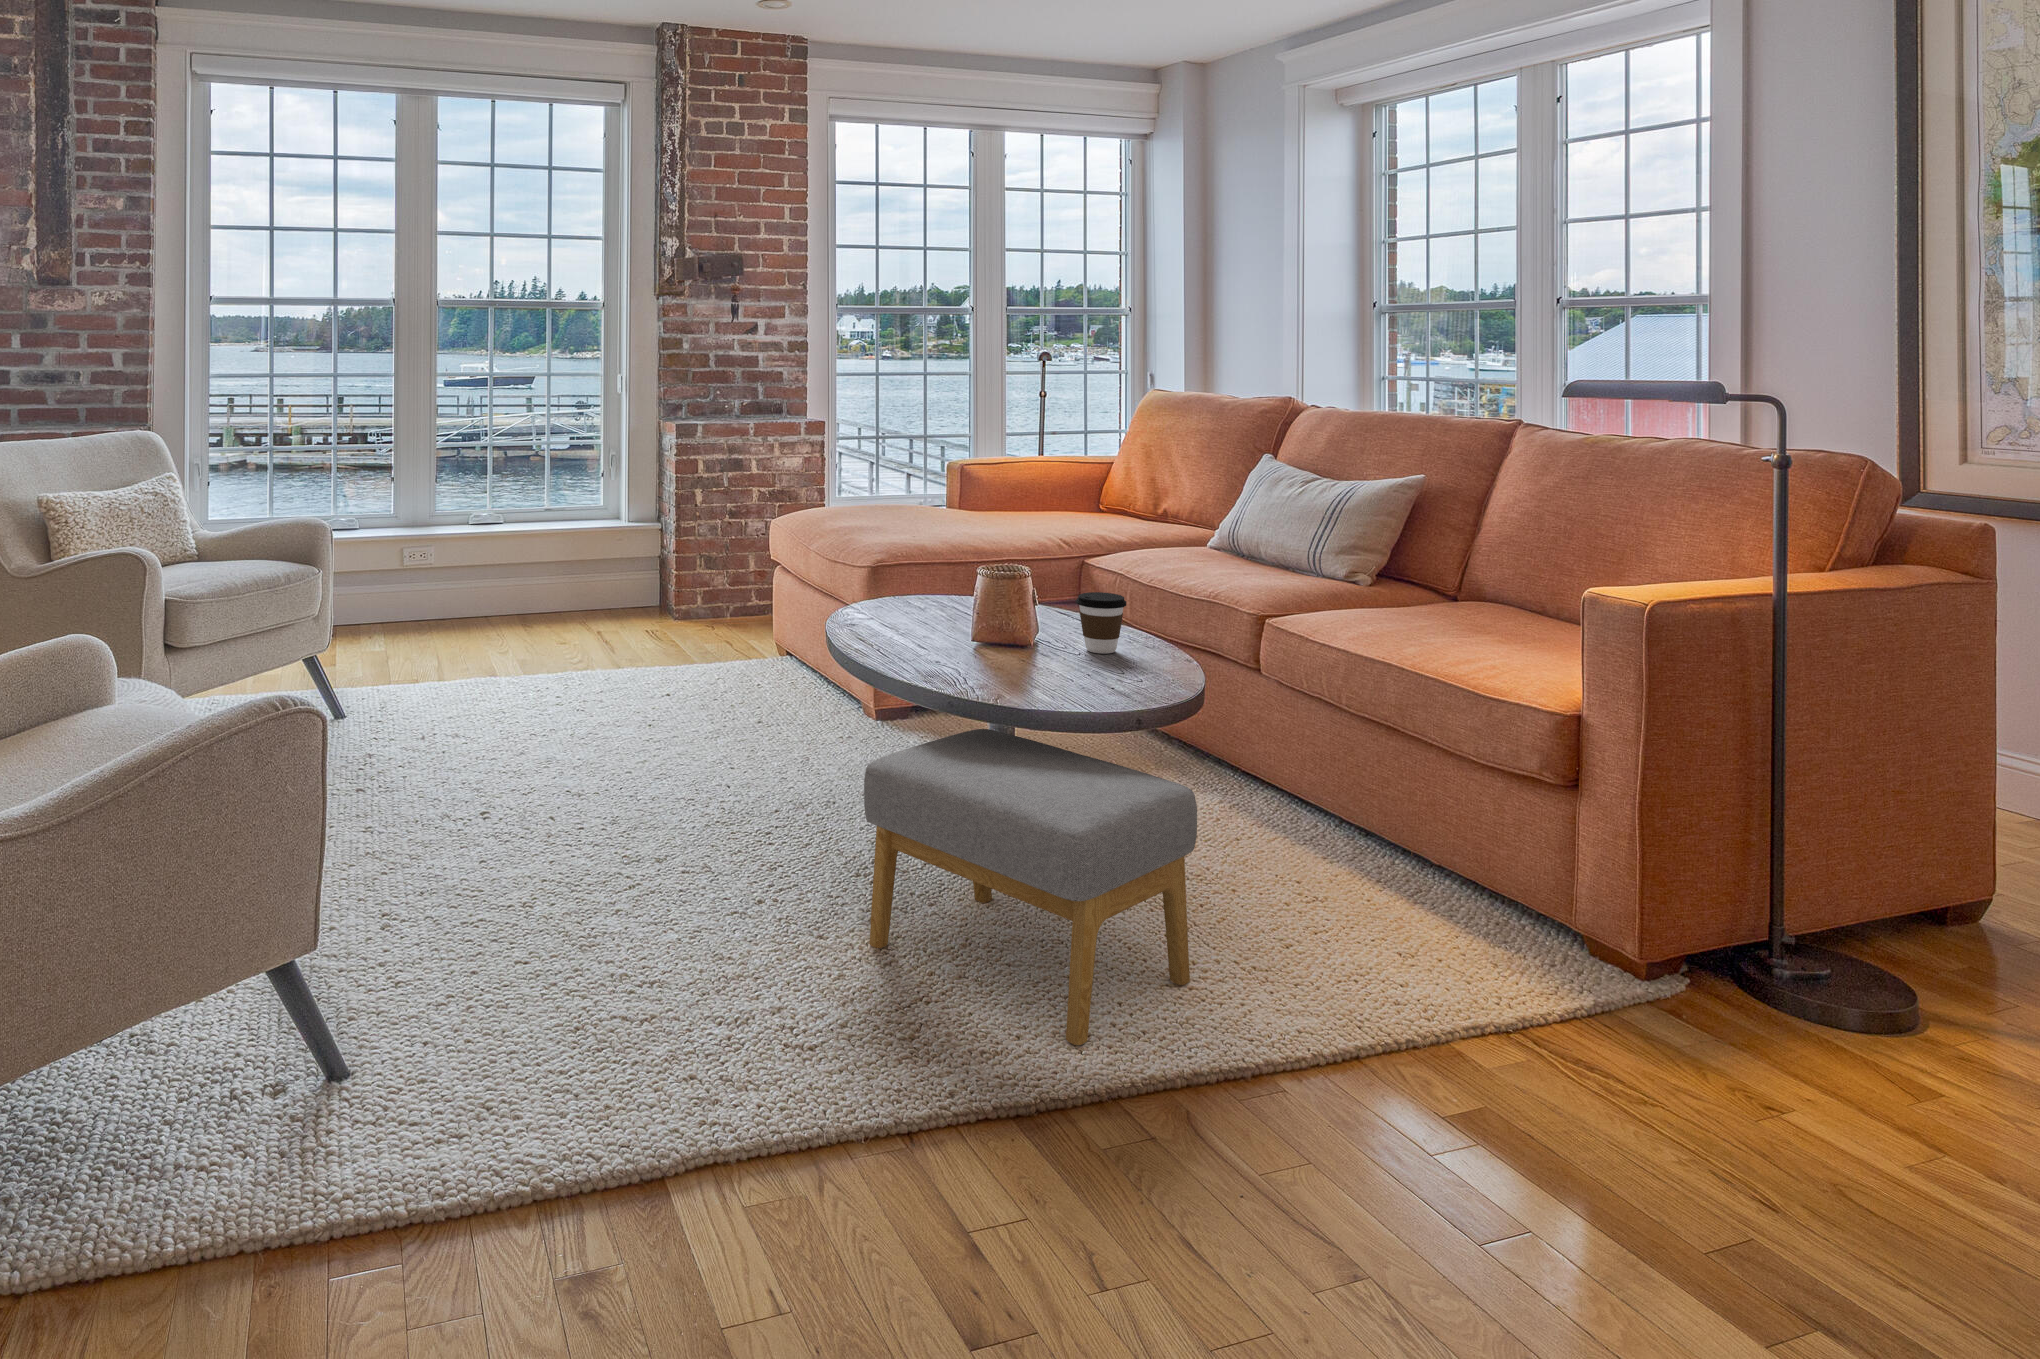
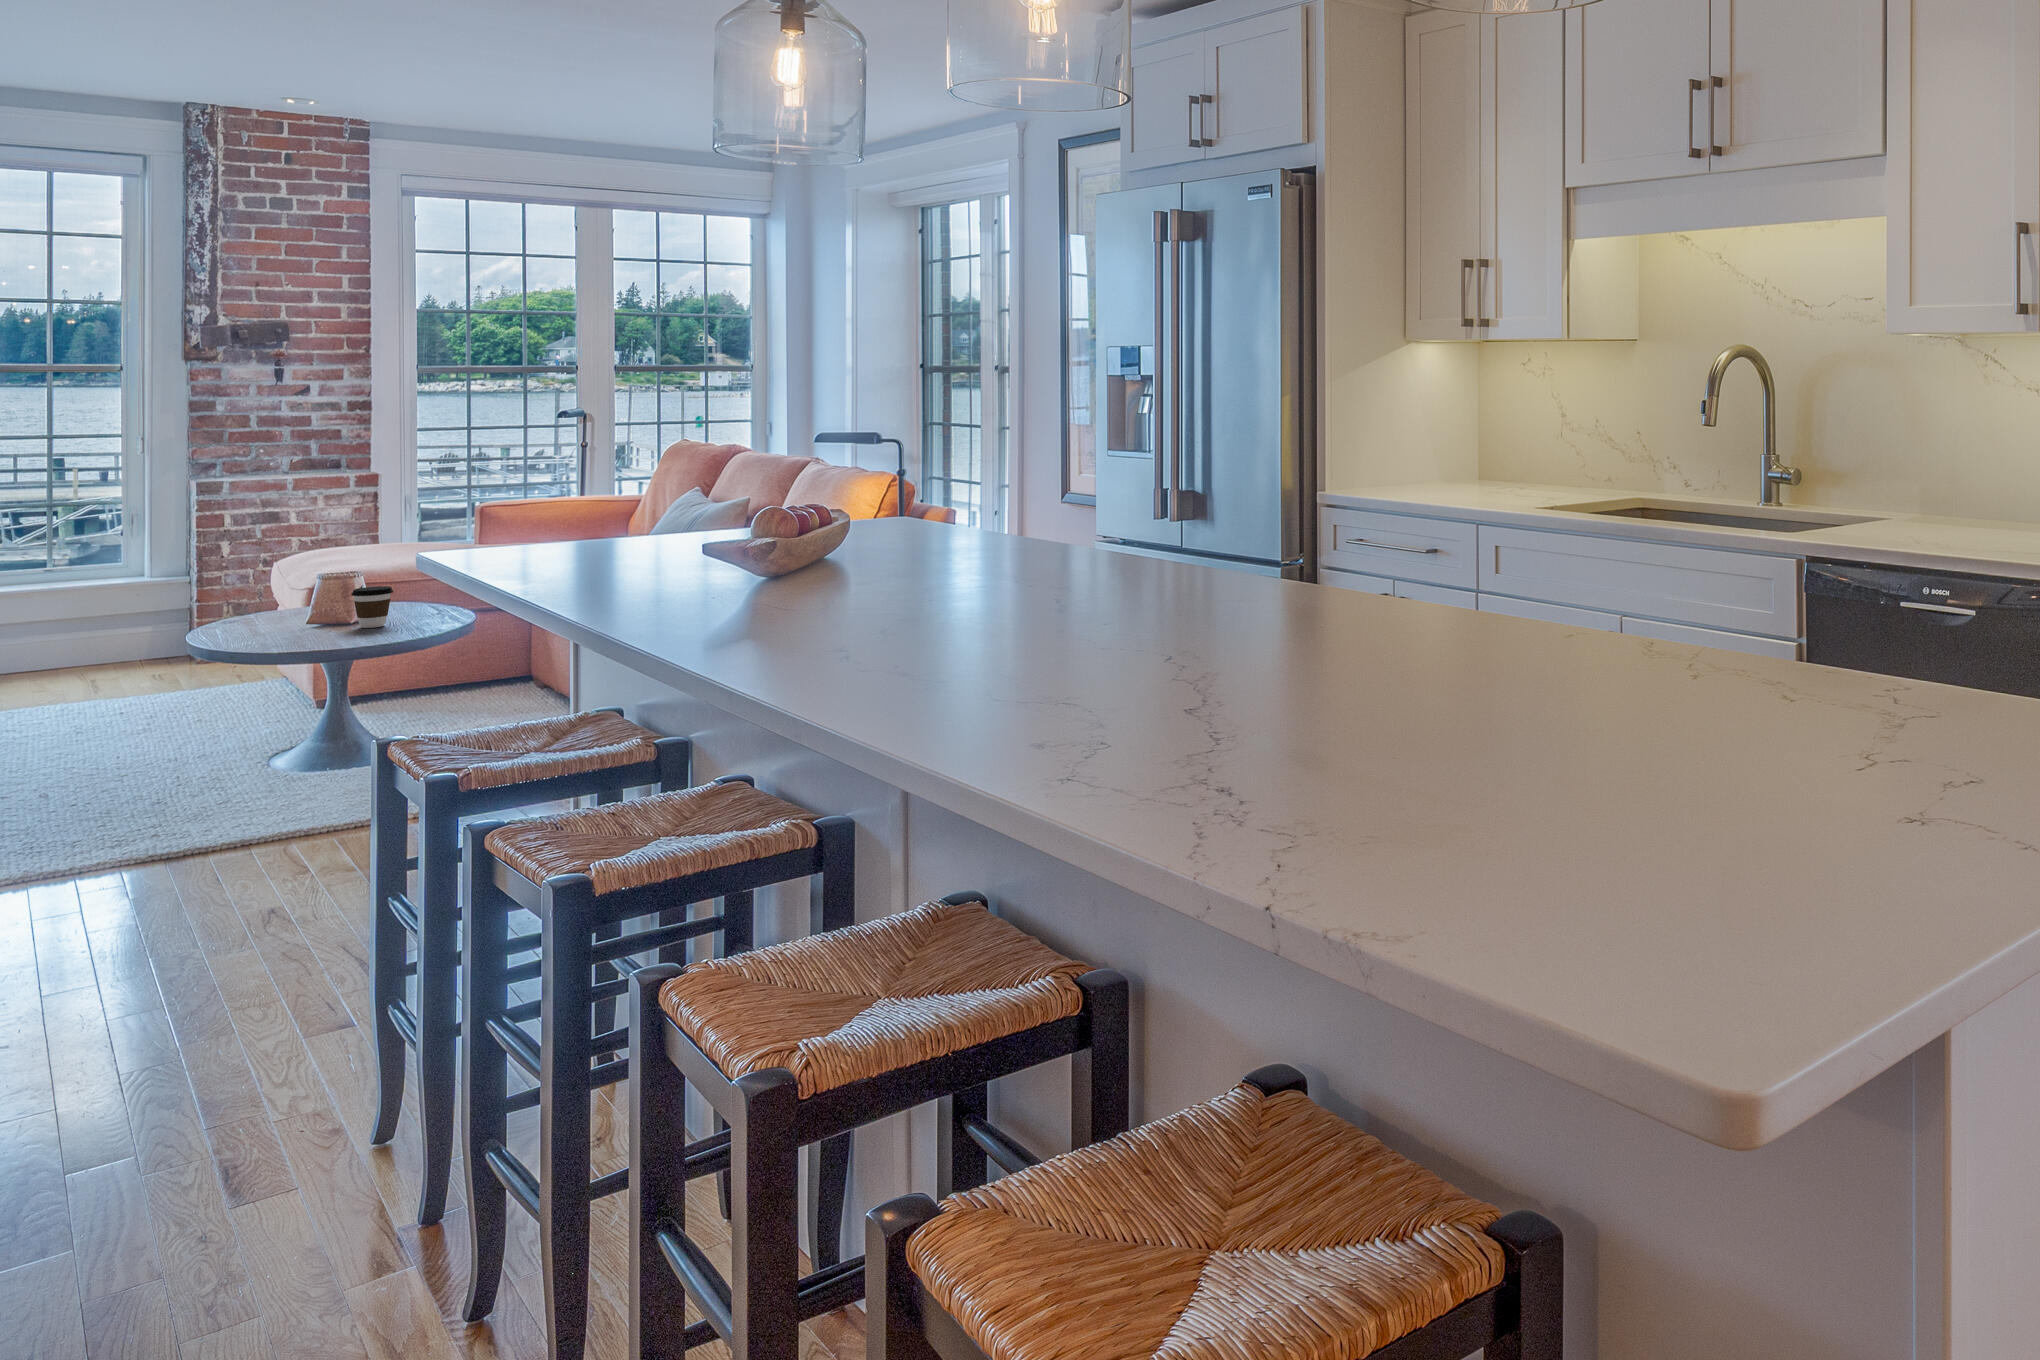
footstool: present [864,729,1197,1045] -> none [76,679,318,846]

